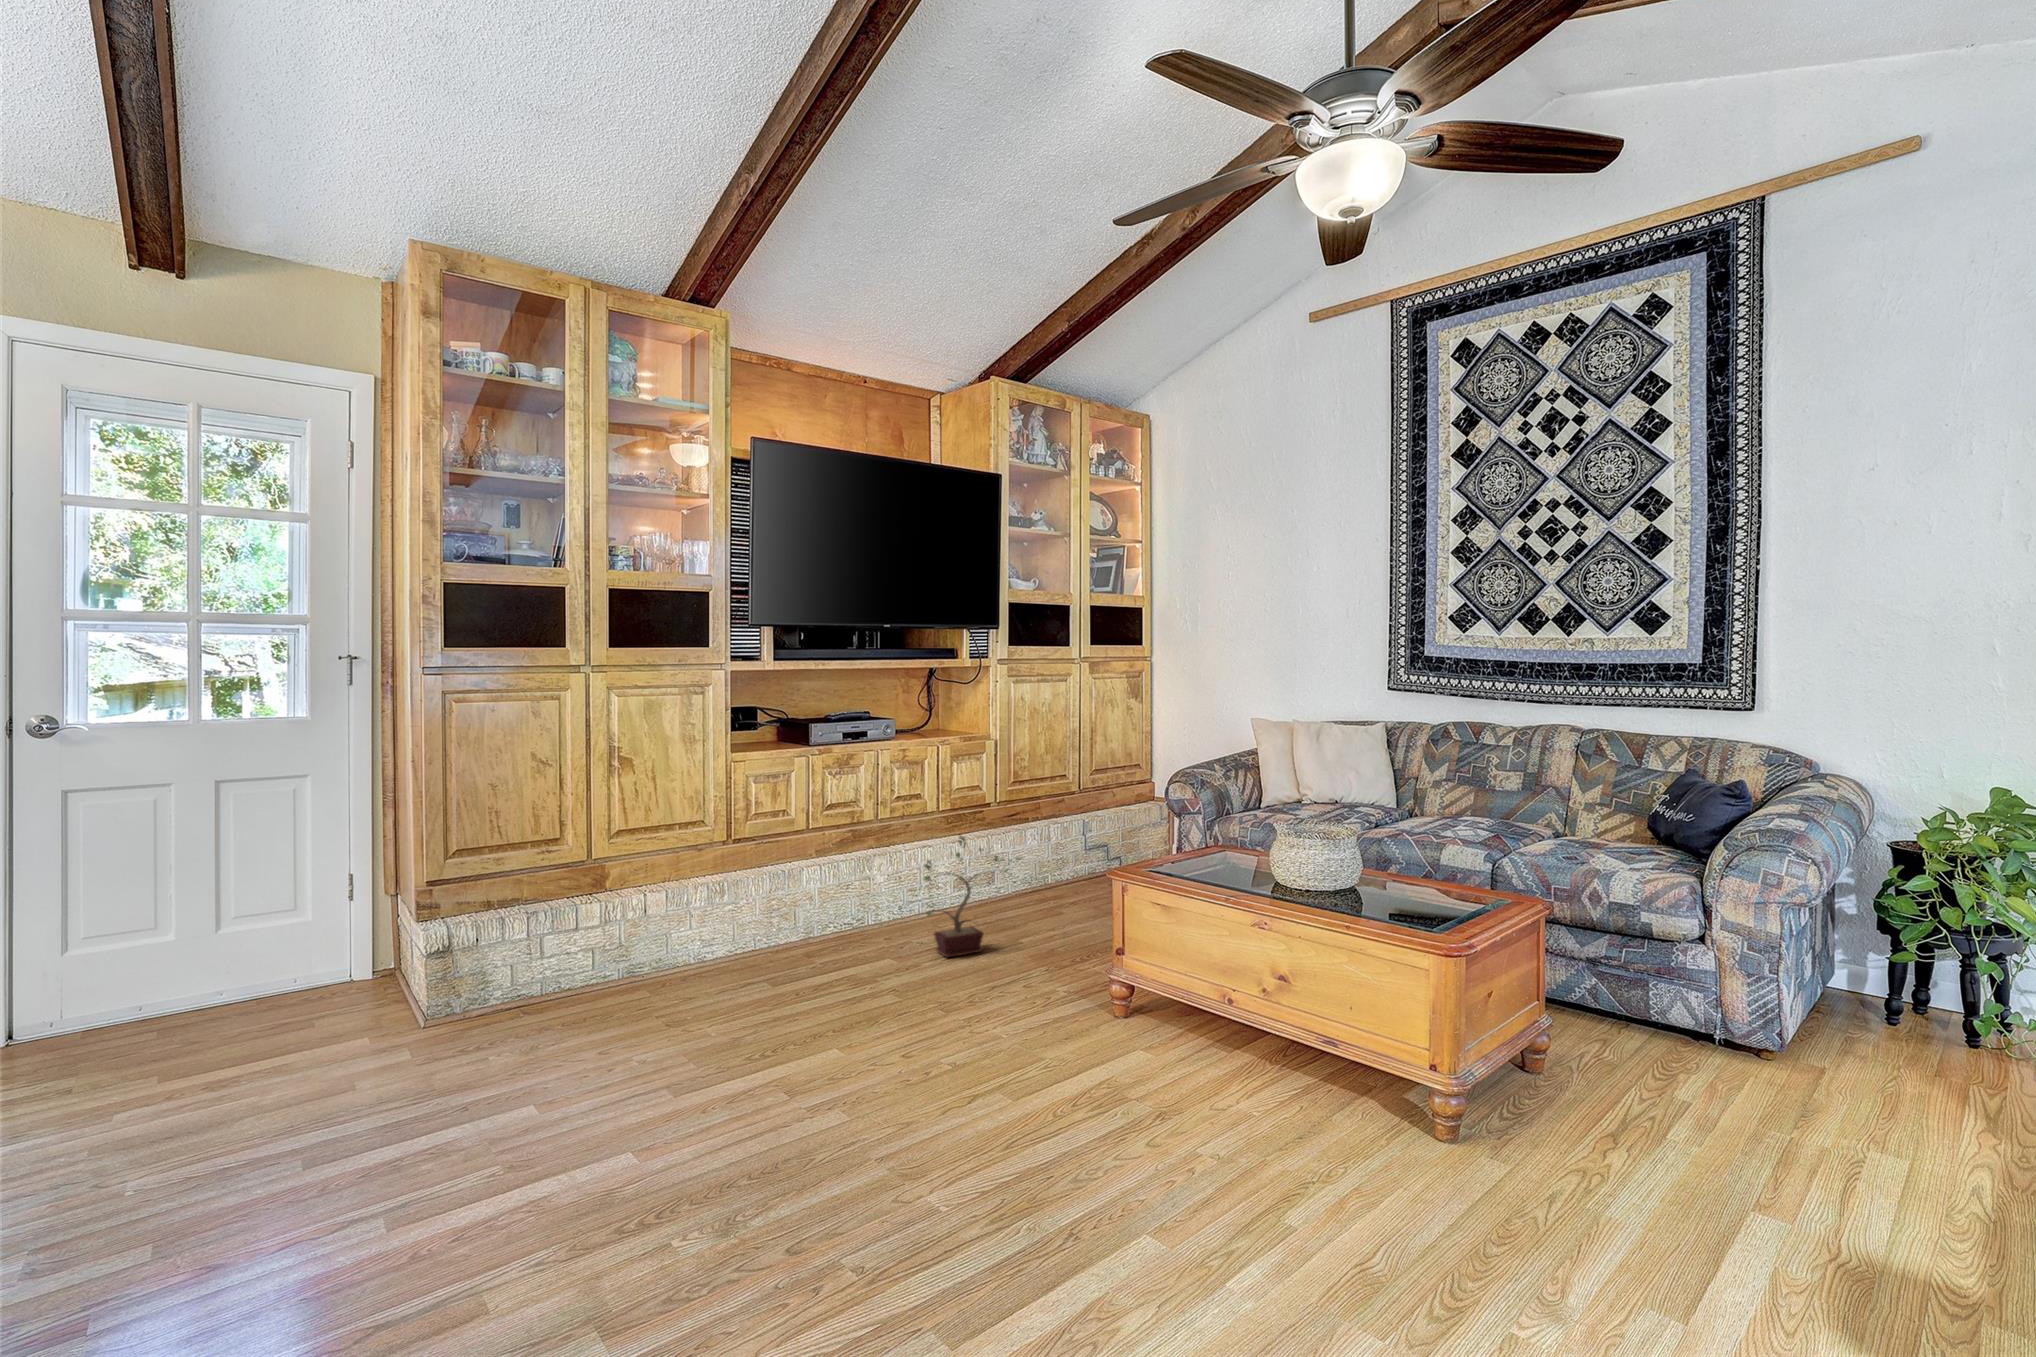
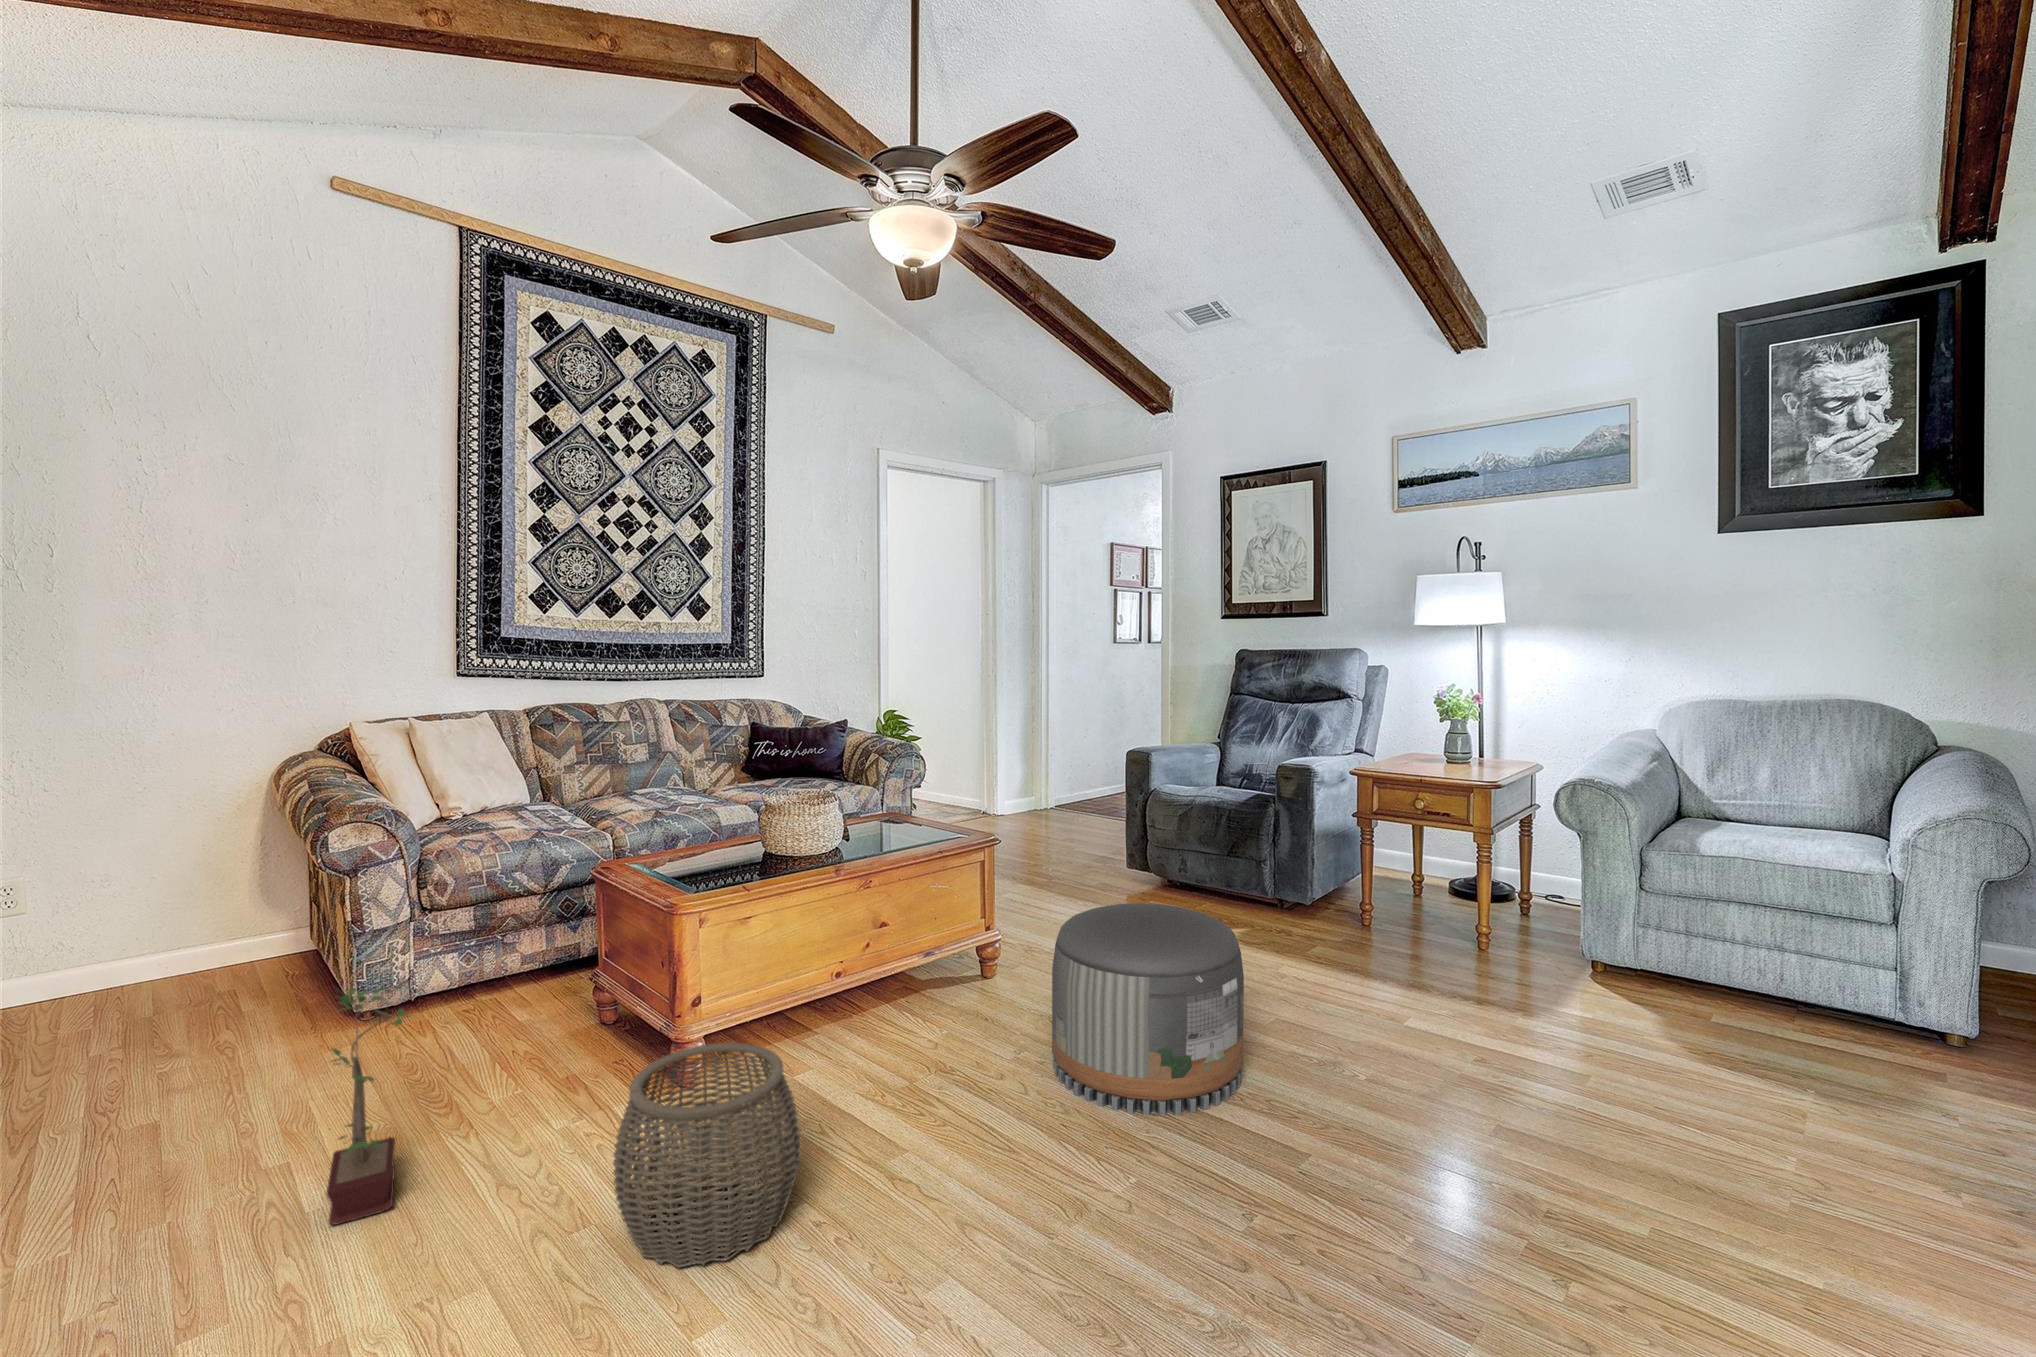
woven basket: none [843,917,957,1041] -> present [613,1043,801,1267]
pouf: none [996,992,1247,1293] -> present [1052,903,1244,1116]

